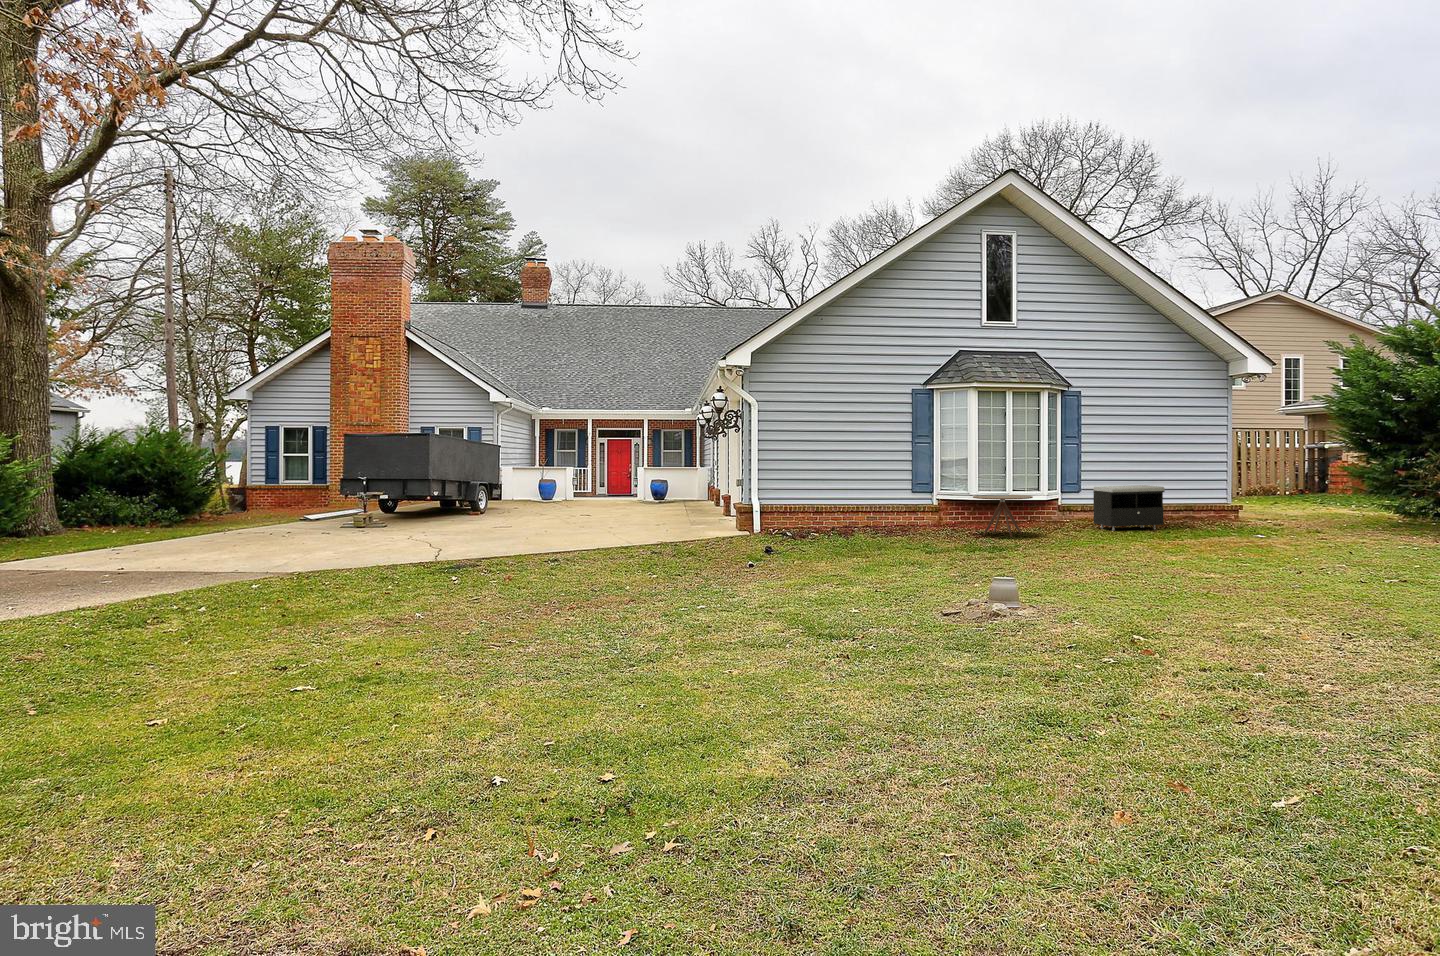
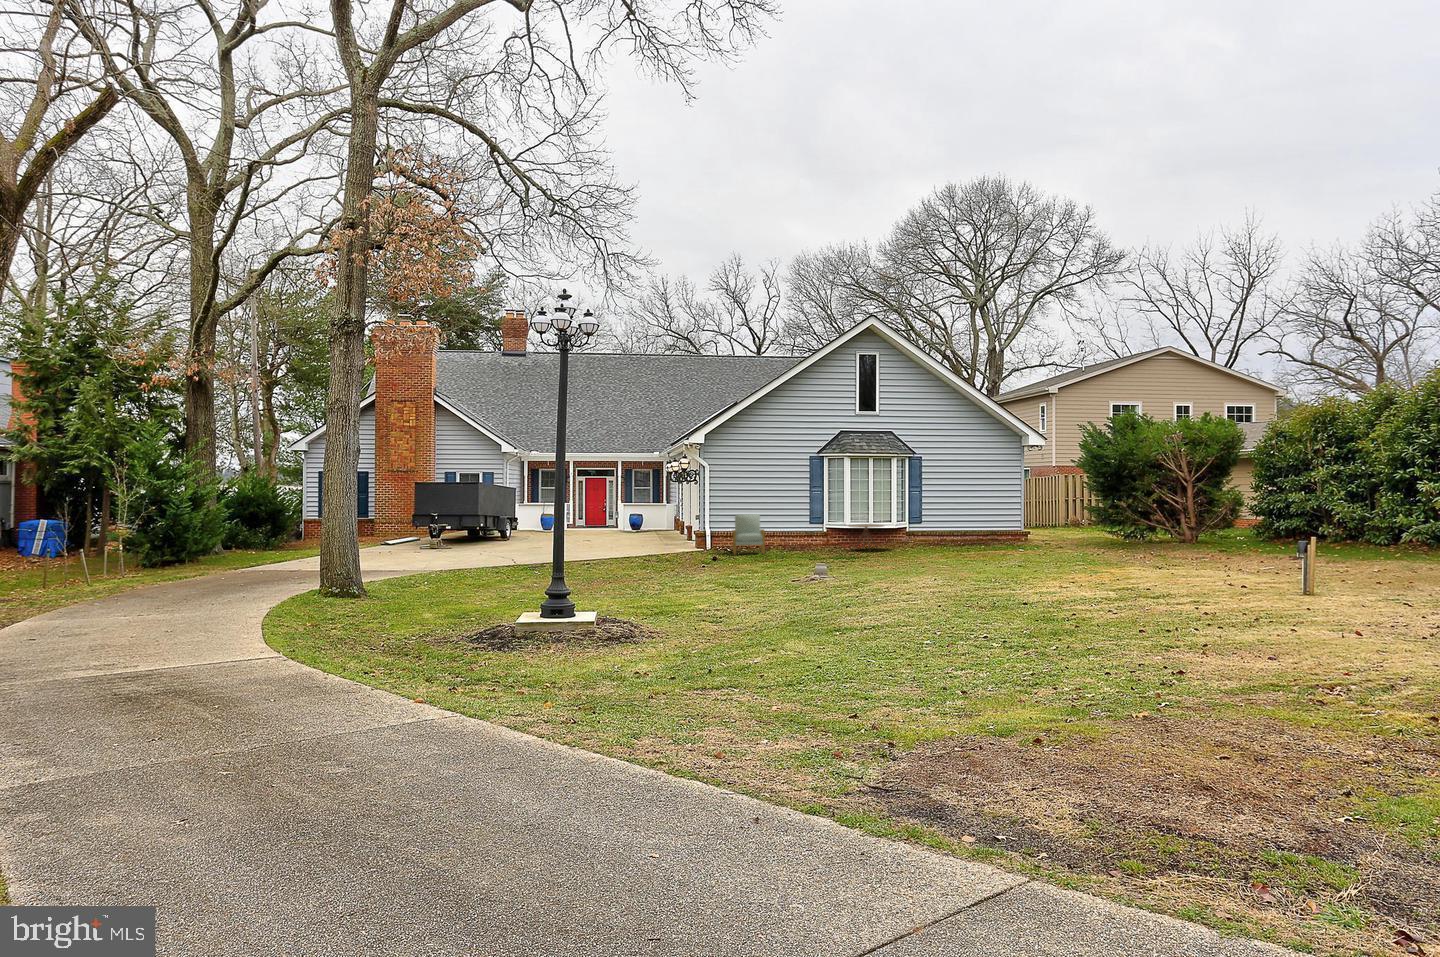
chair: none [792,477,845,541] -> present [733,514,765,554]
storage bench: present [1093,485,1165,531] -> none [930,518,971,547]

